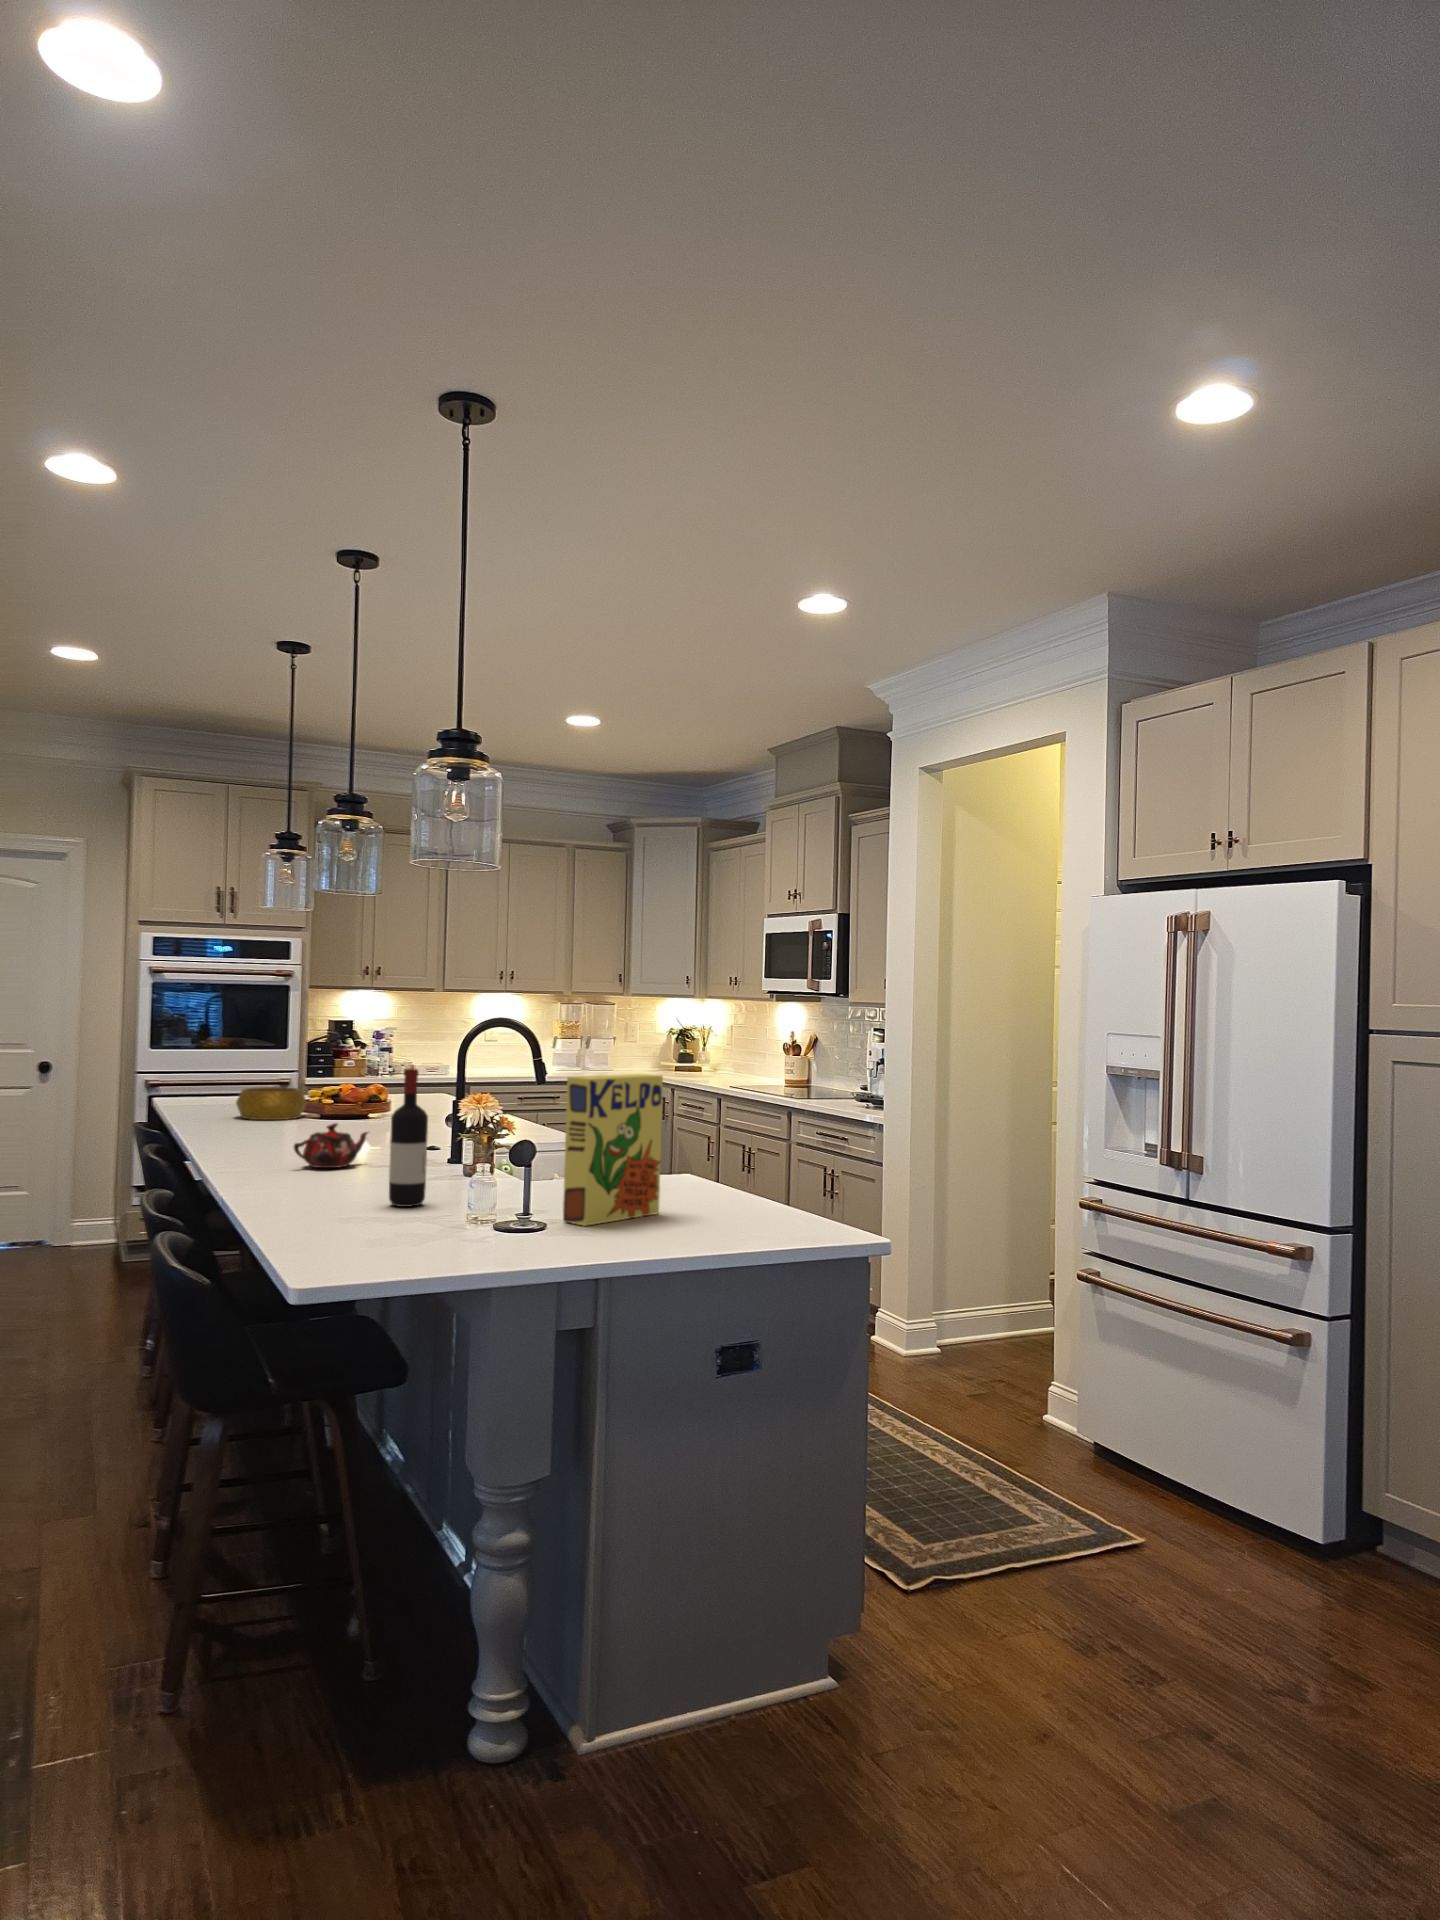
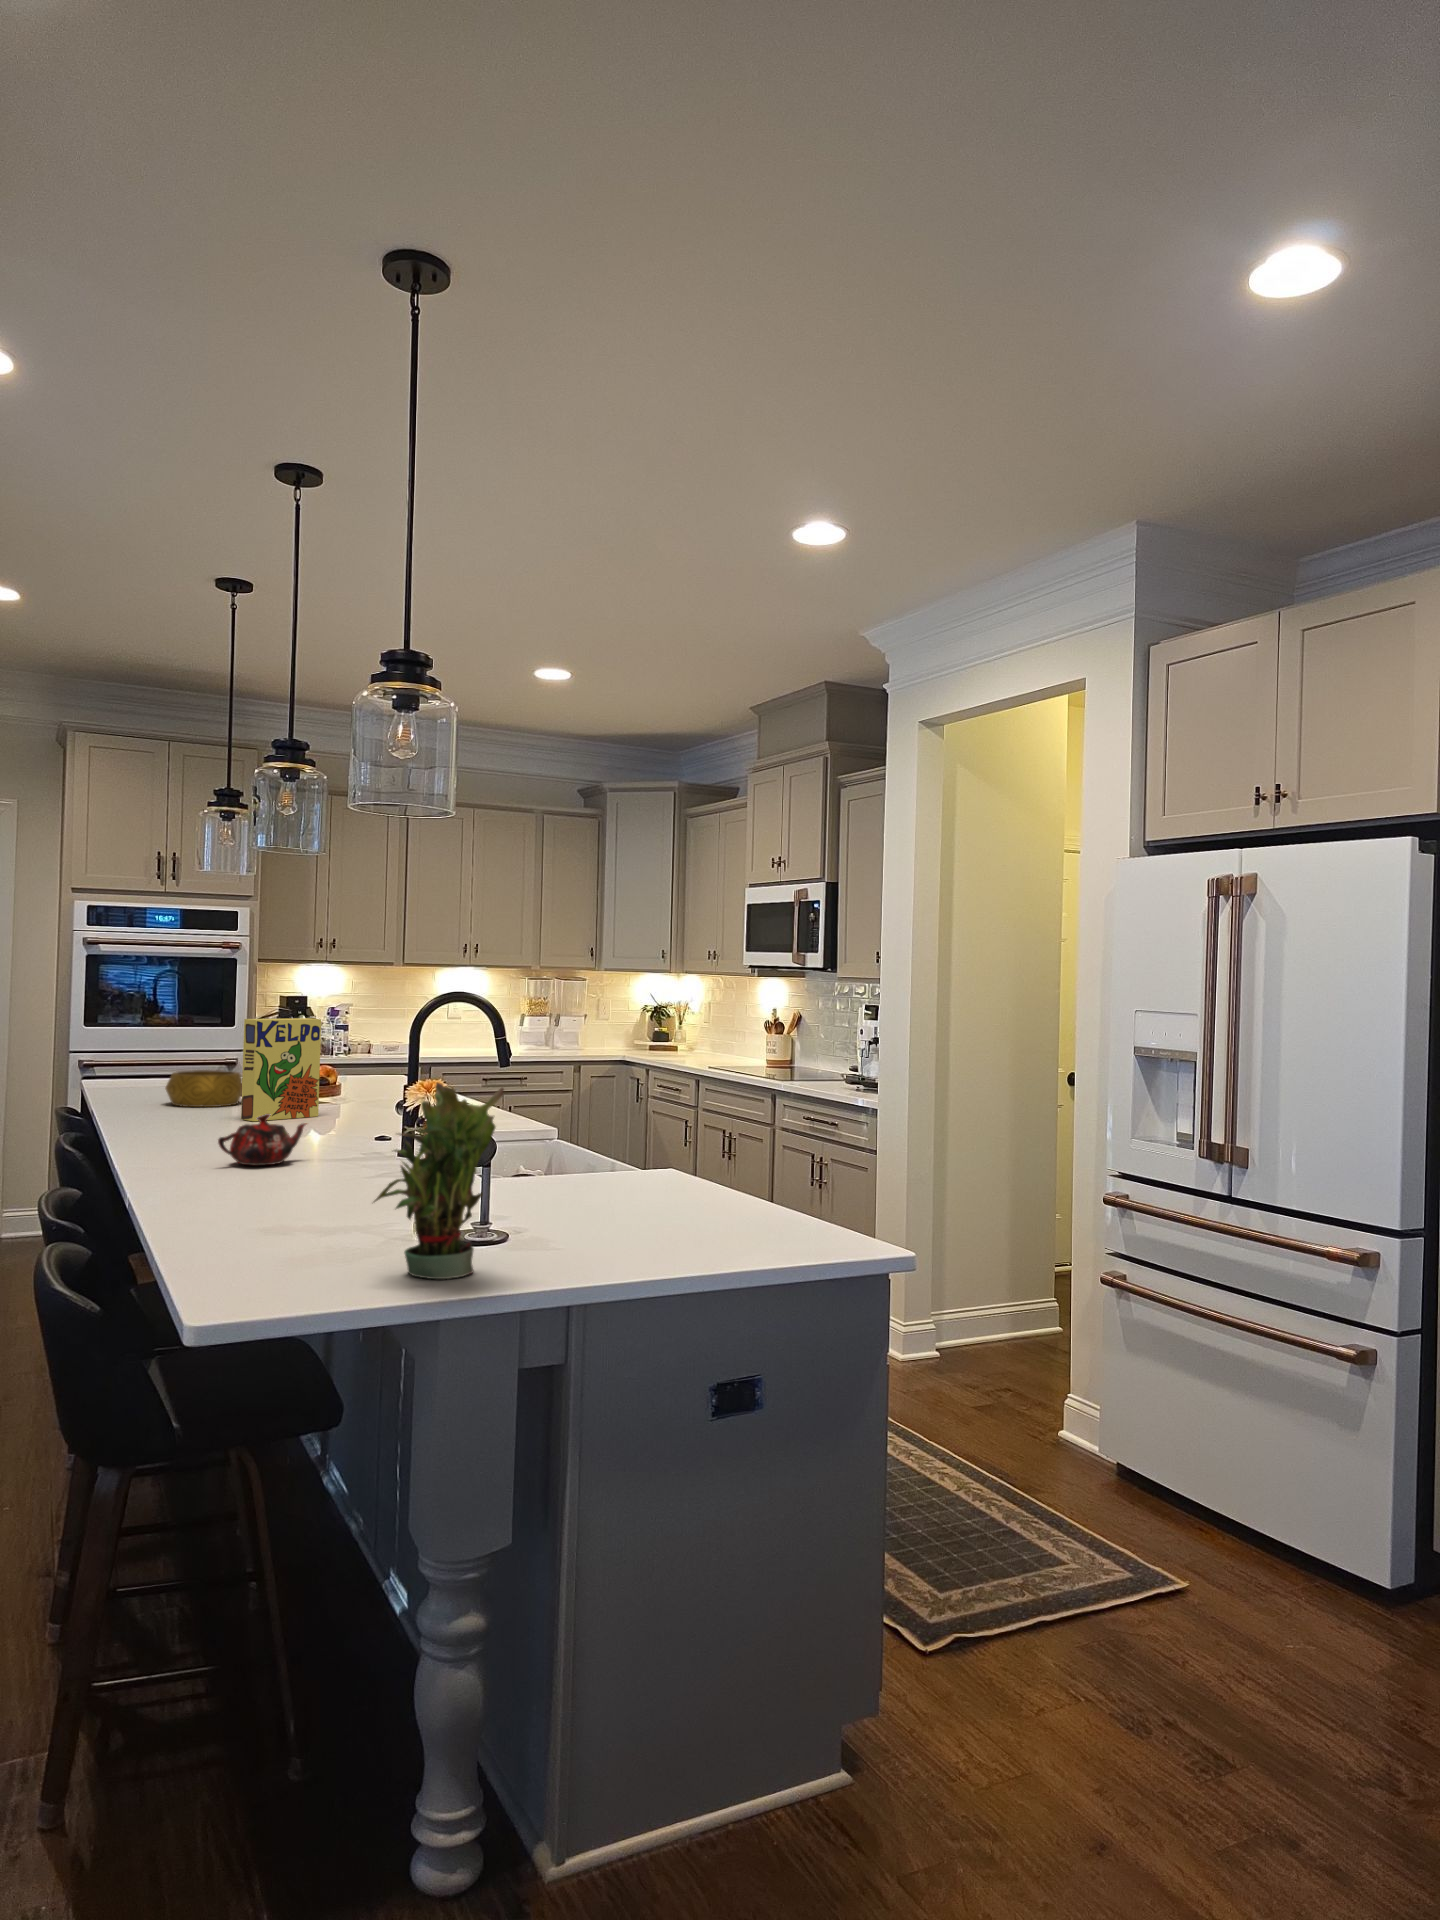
wine bottle: present [389,1069,428,1207] -> none [323,1052,369,1215]
cereal box: present [563,1074,663,1226] -> present [241,1018,321,1121]
potted plant: none [435,1091,544,1254] -> present [374,1083,504,1279]

